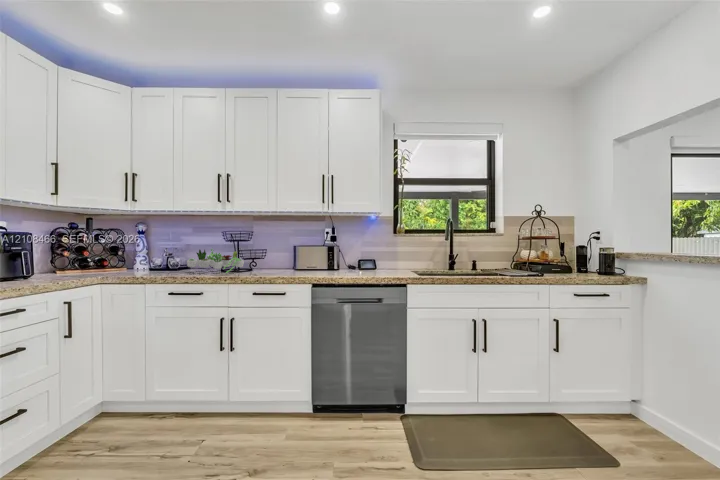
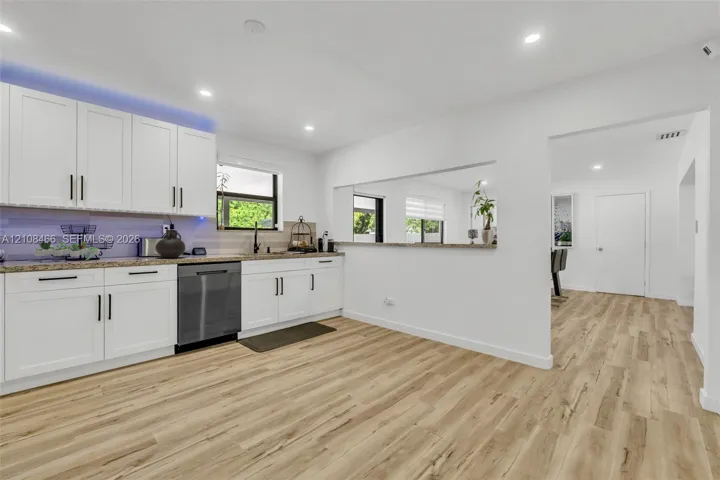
vase: none [296,234,333,274] -> present [155,230,185,258]

